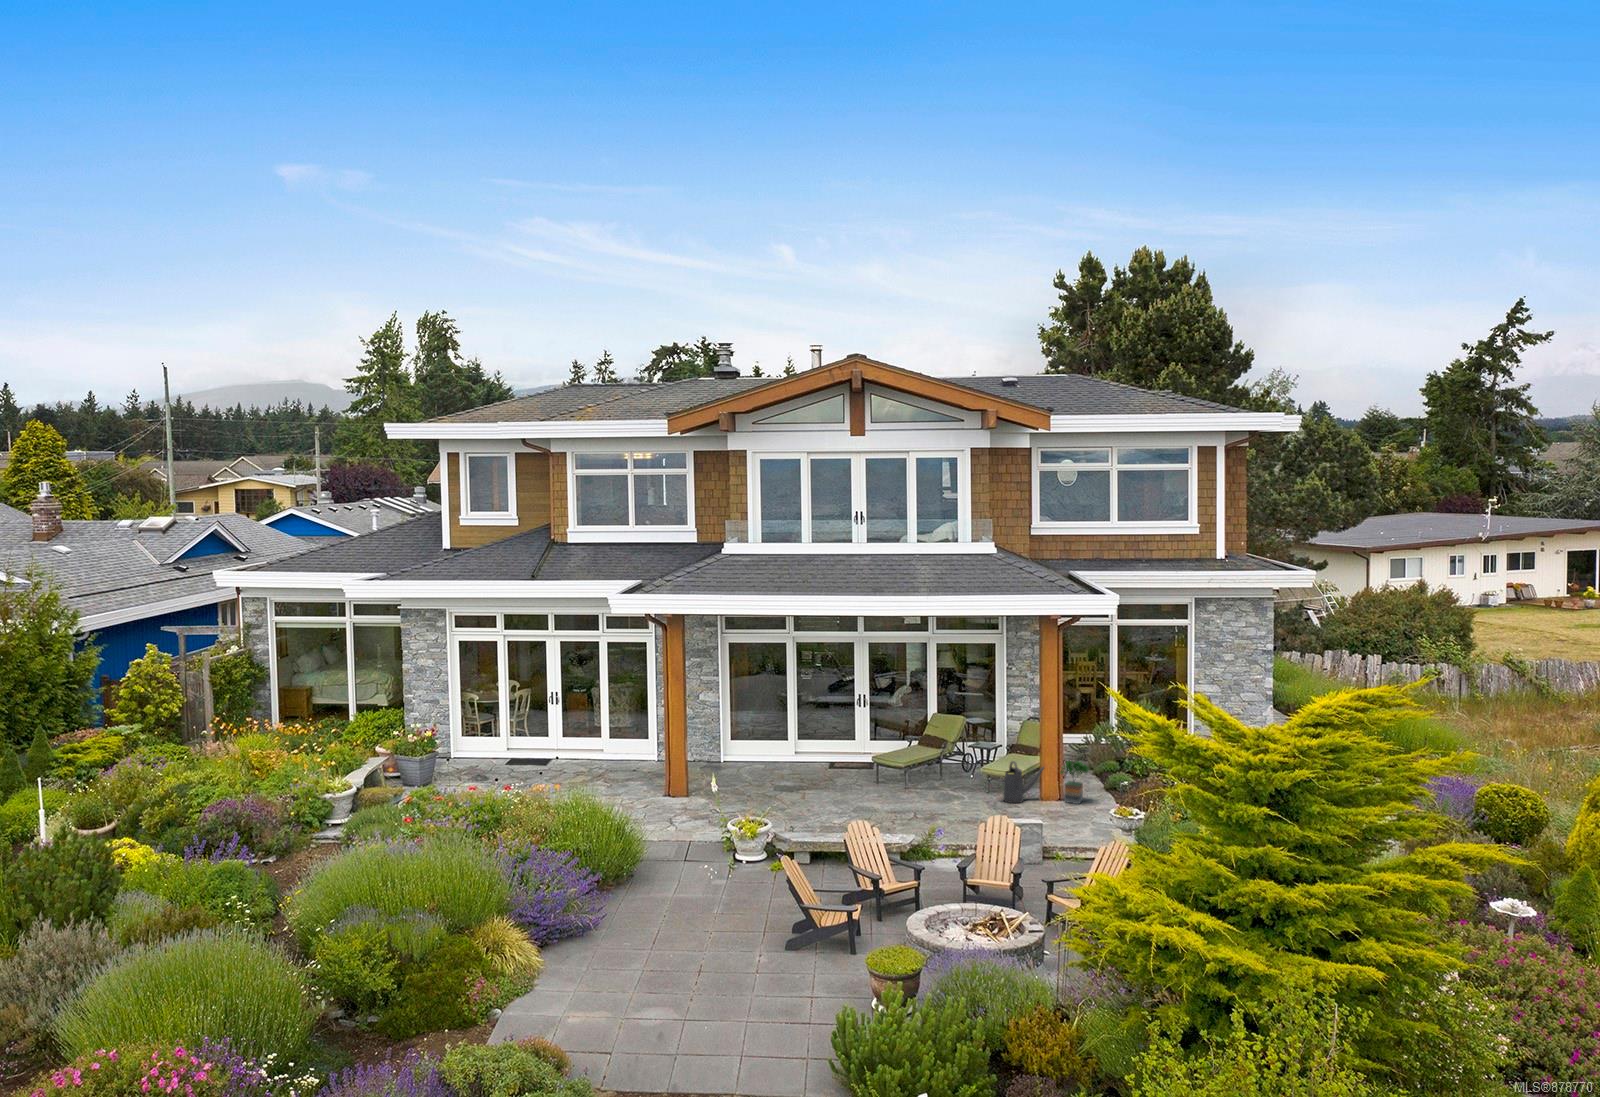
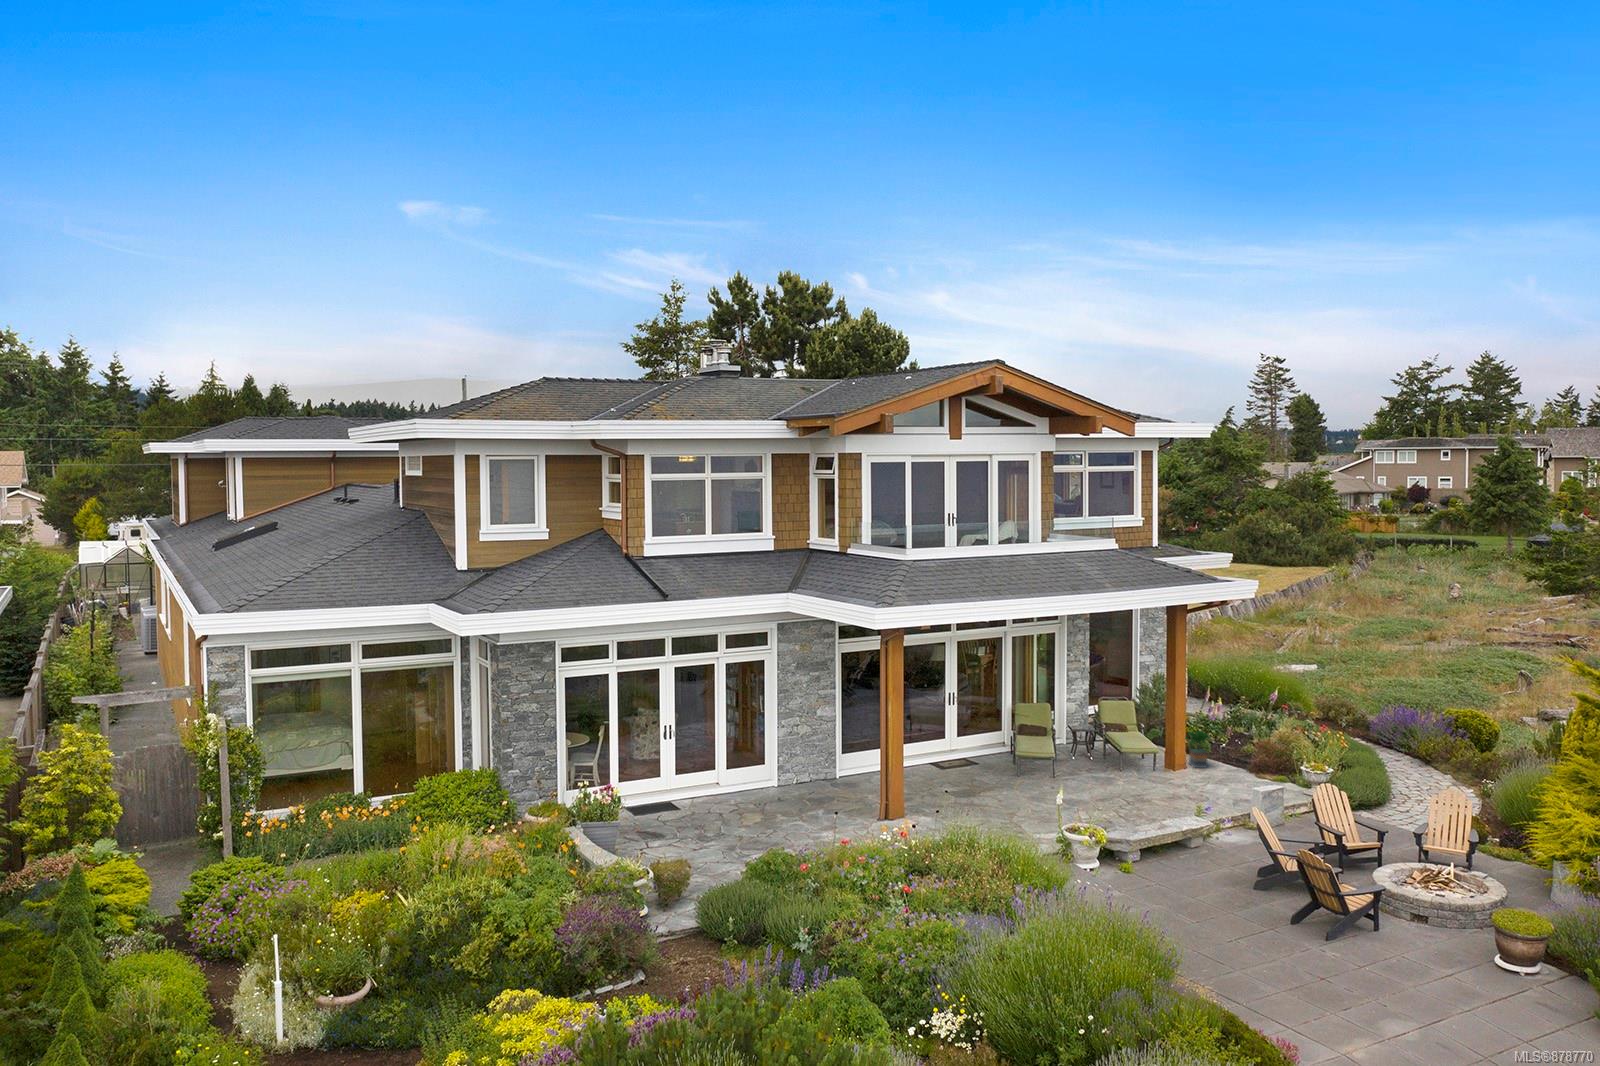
watering can: present [998,761,1044,803] -> none [1150,738,1176,775]

